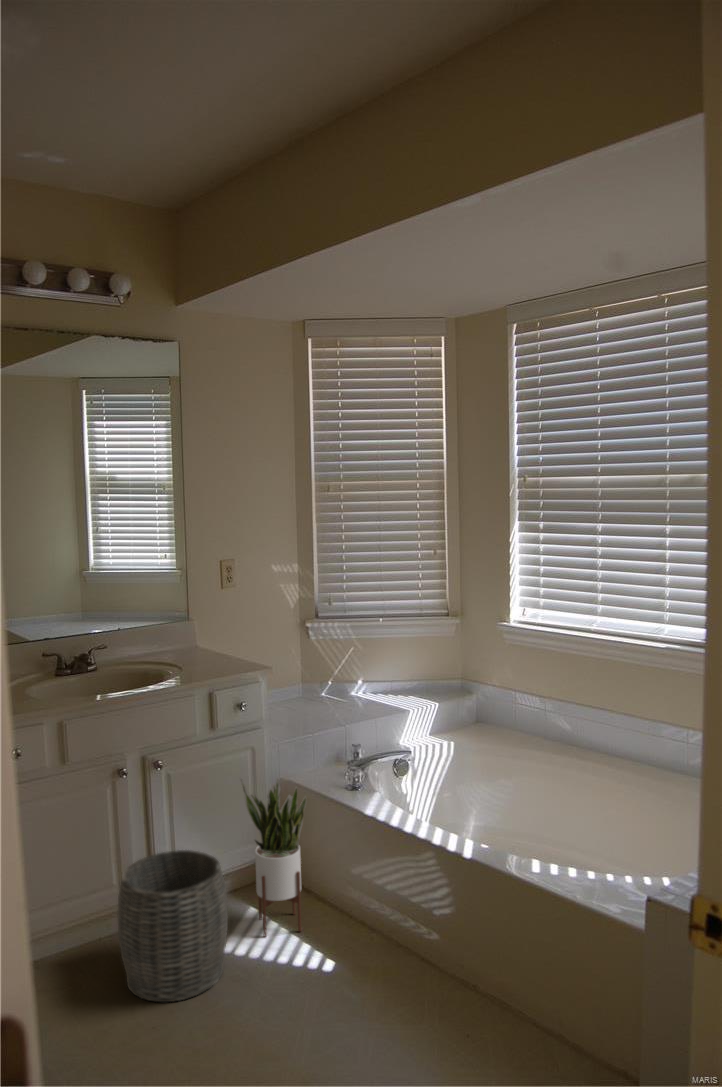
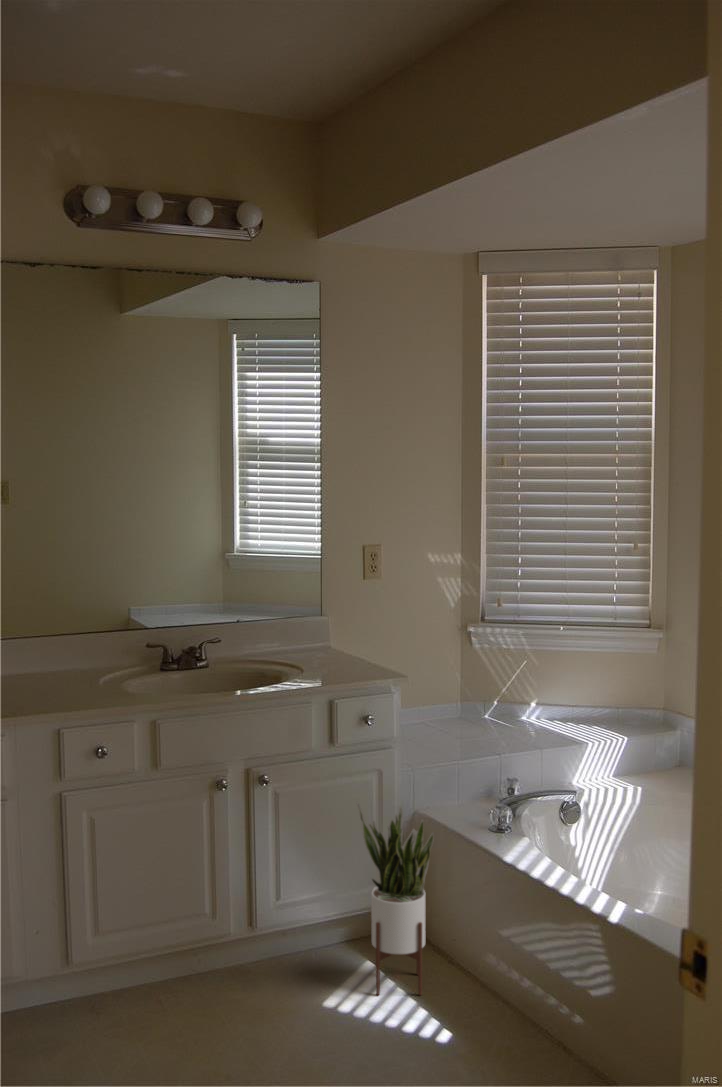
woven basket: present [117,850,228,1002] -> none [203,879,329,1050]

